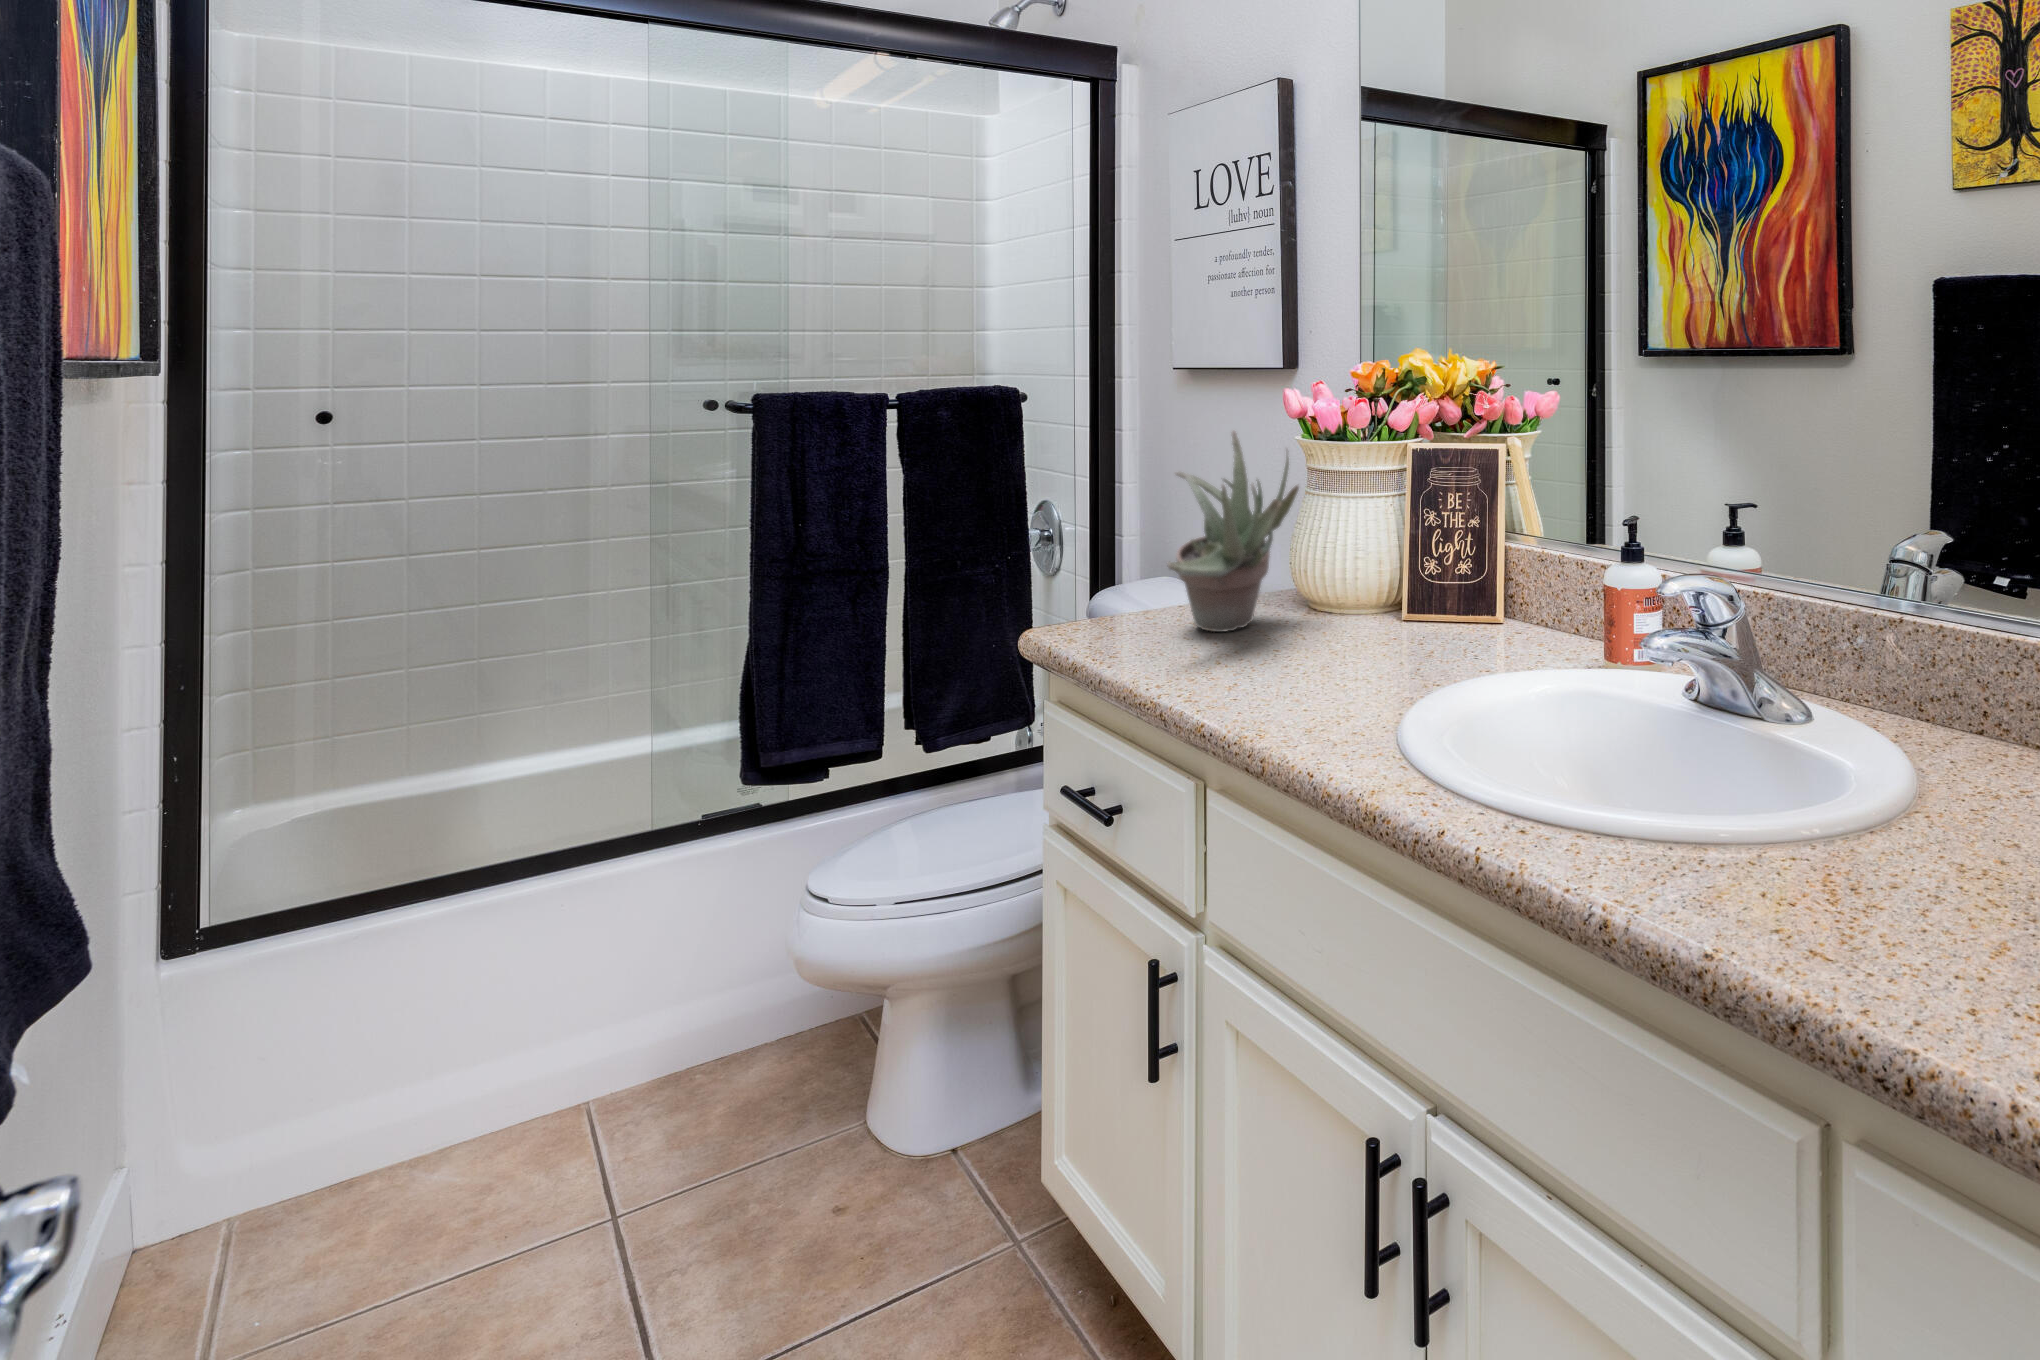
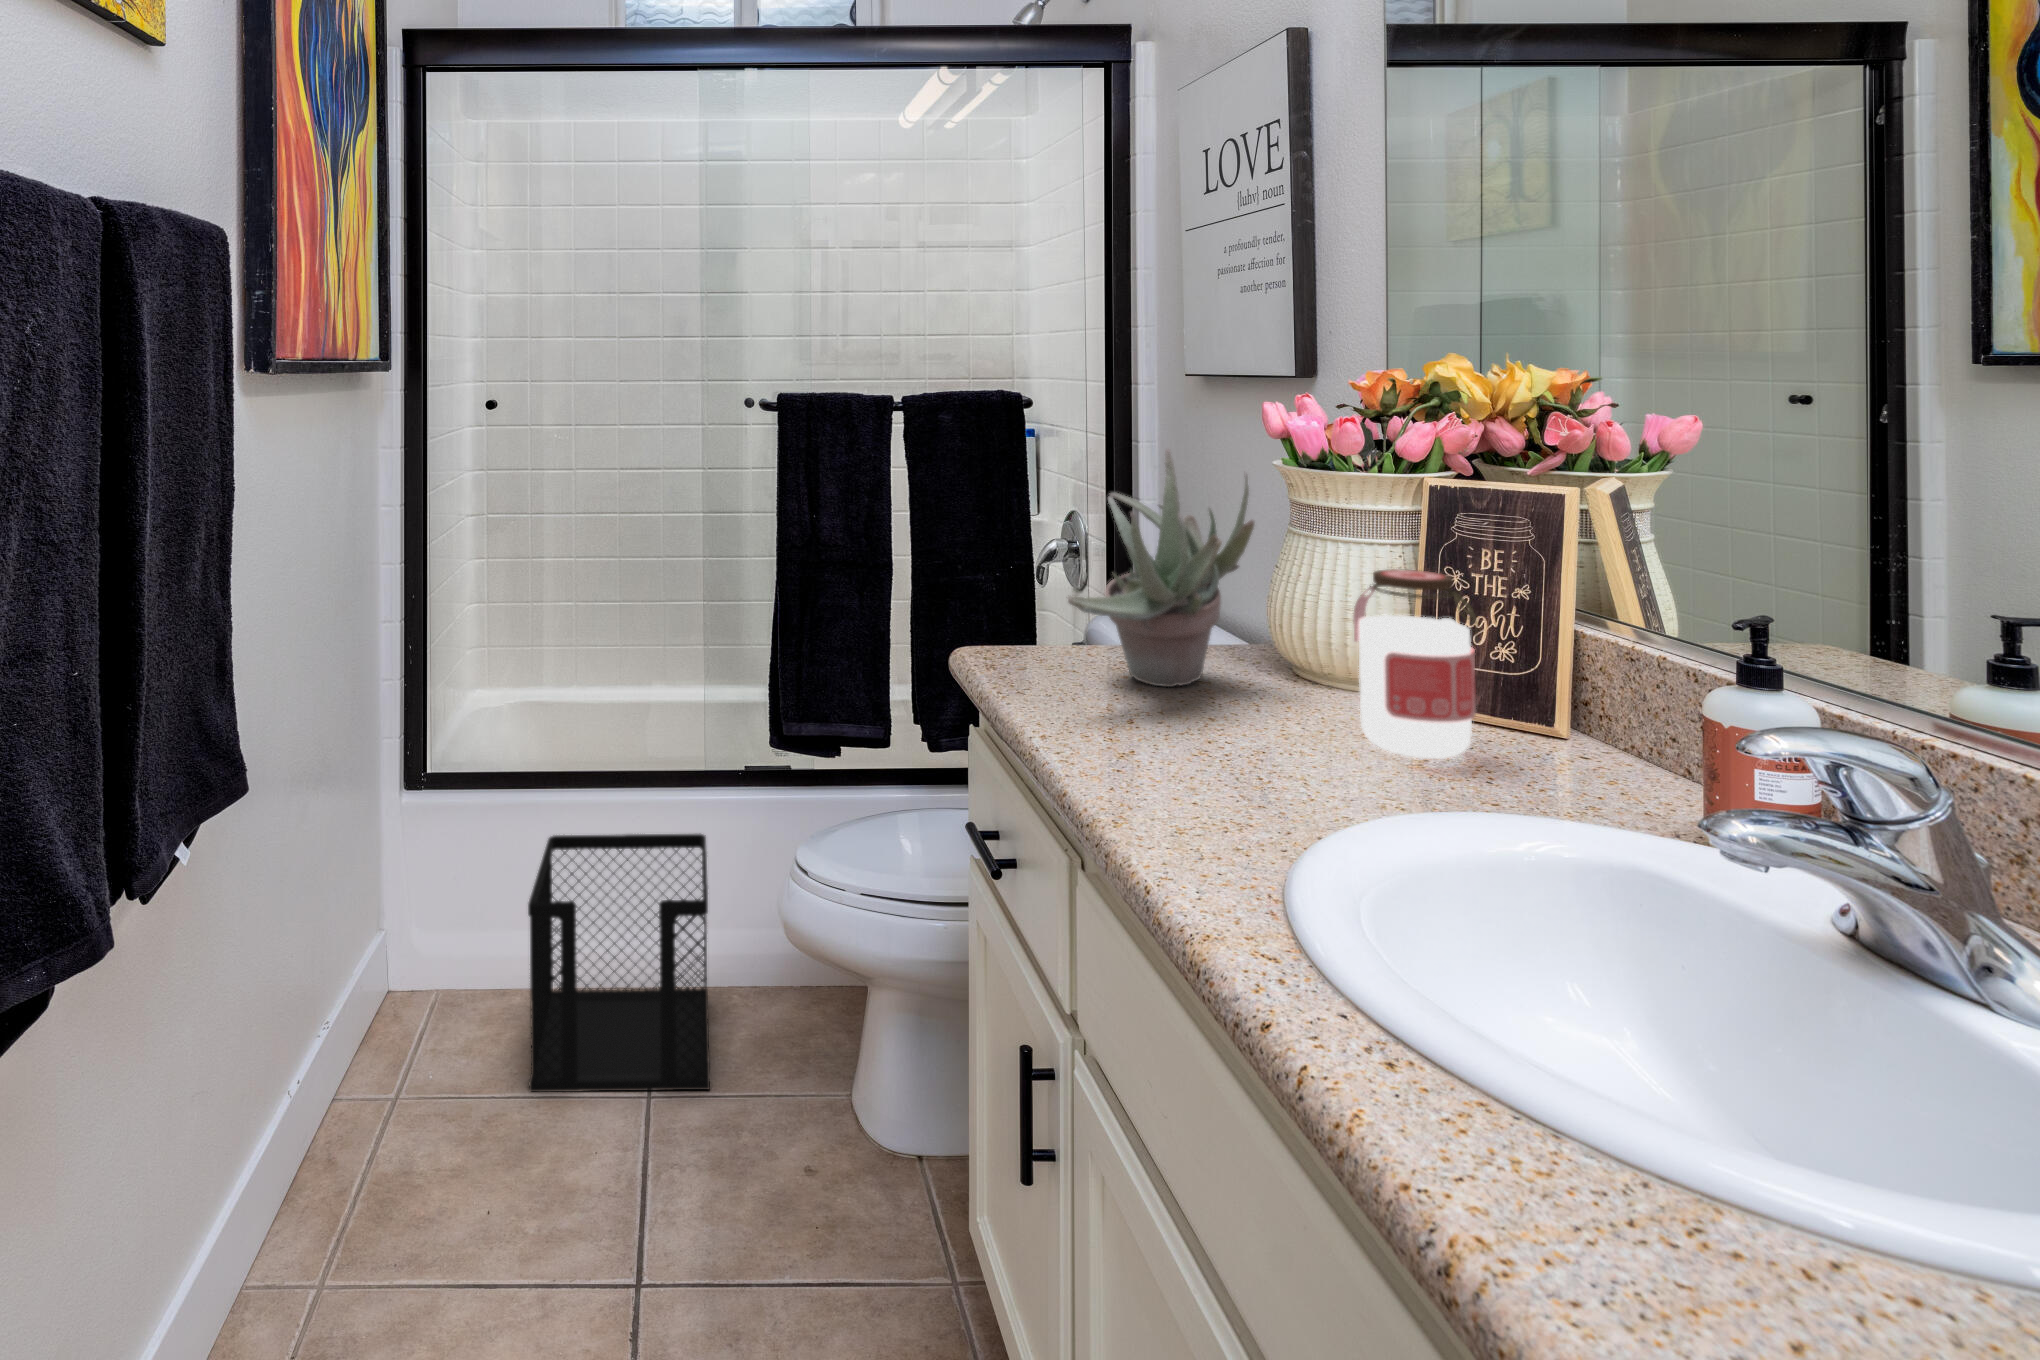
jar: none [1383,511,1465,650] -> present [1353,569,1478,759]
wastebasket: none [422,903,695,1289] -> present [528,834,710,1092]

